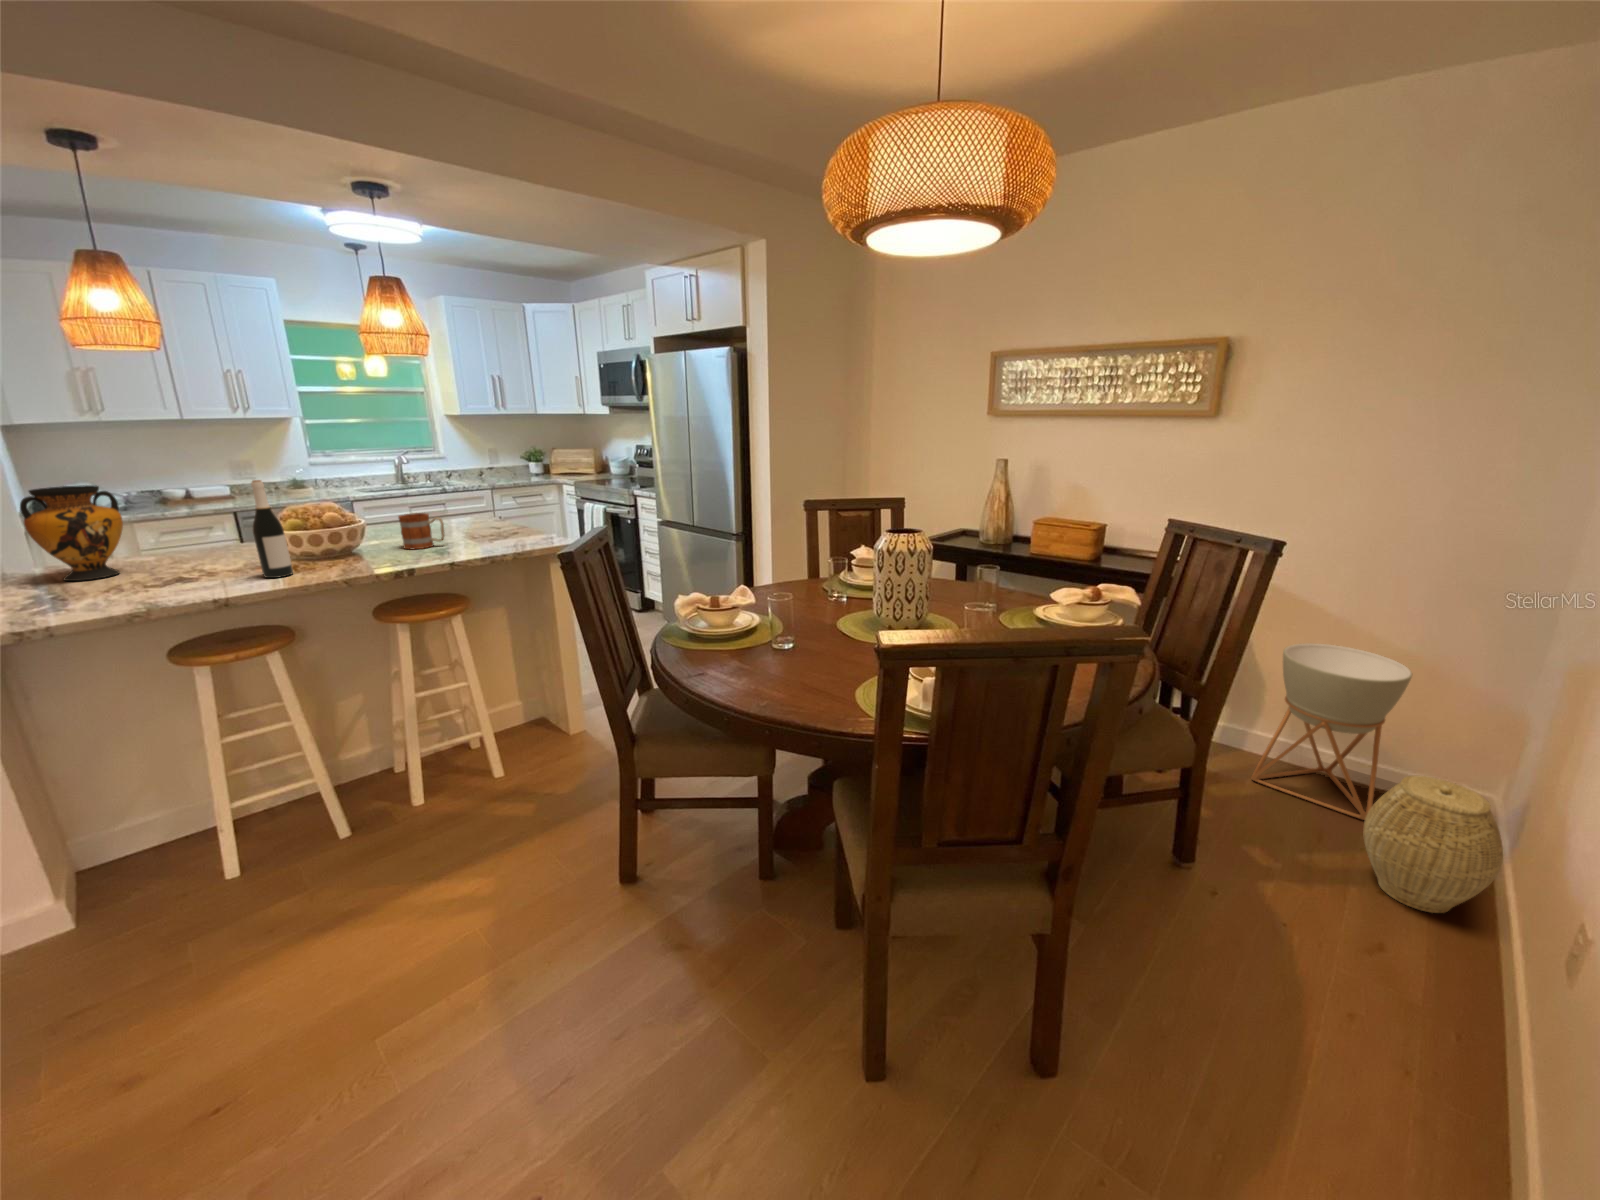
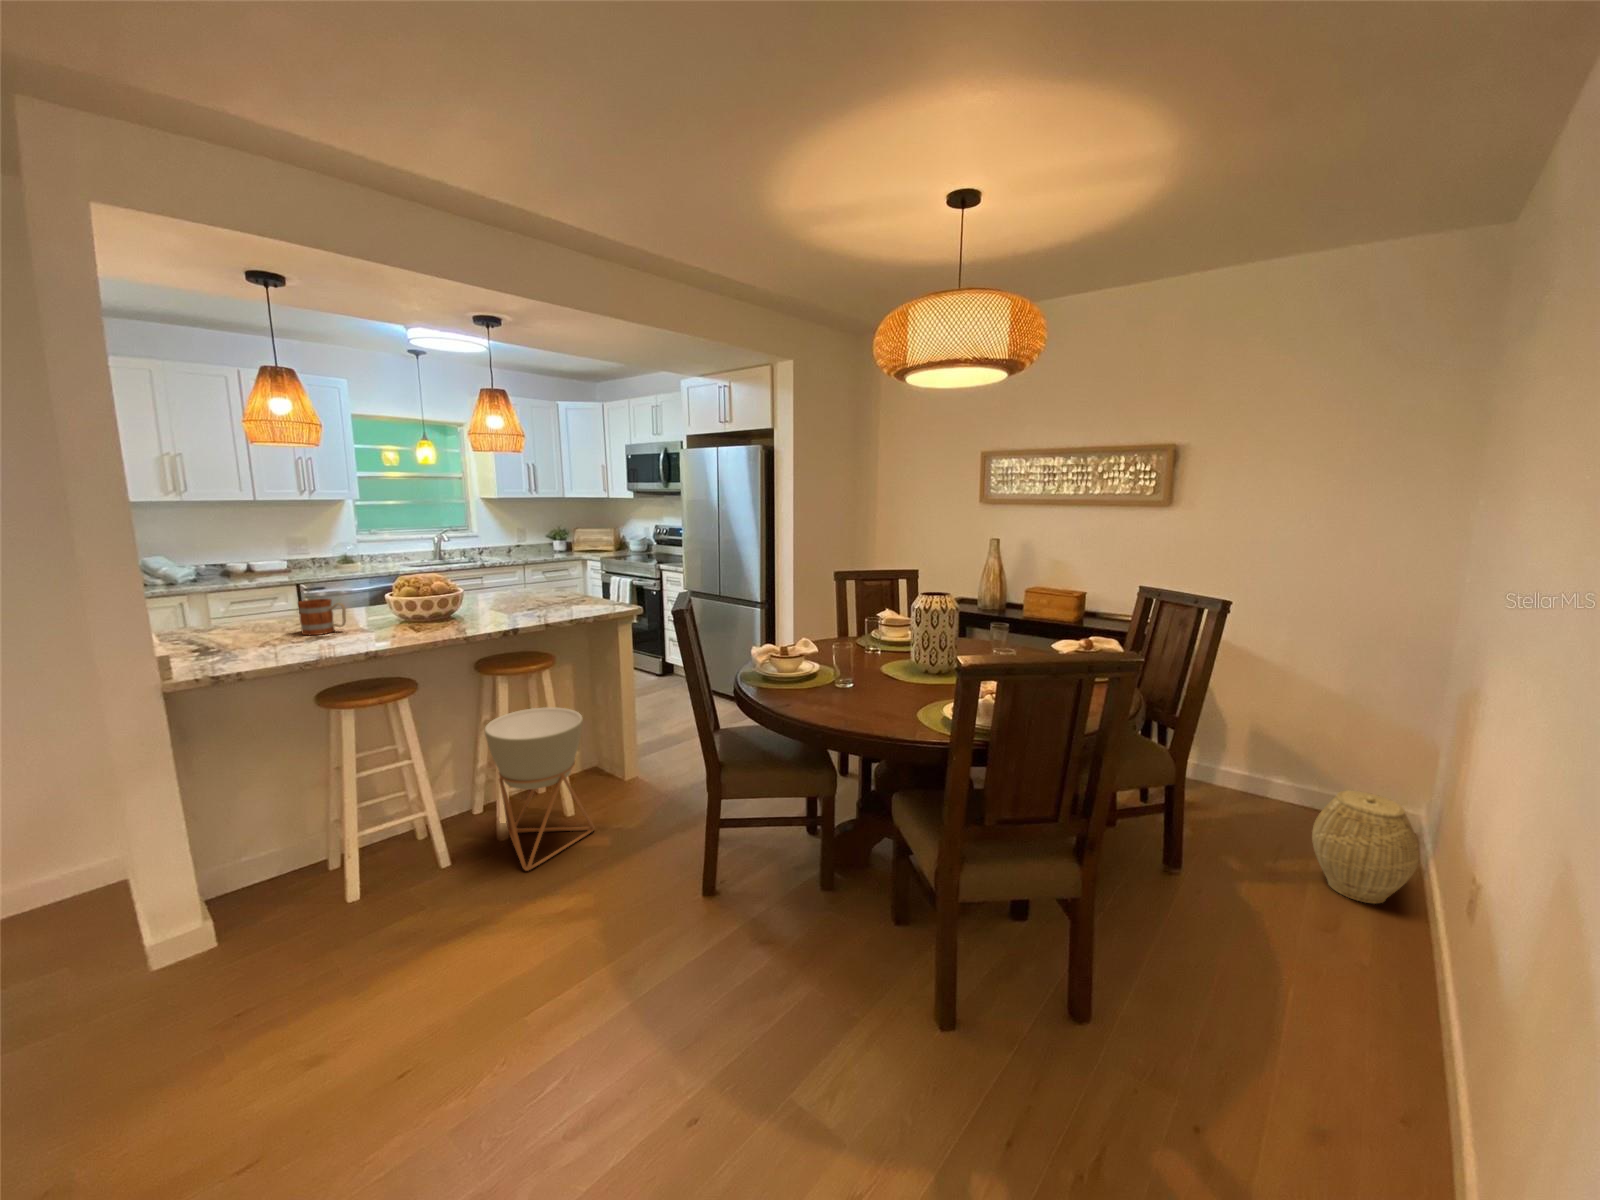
wine bottle: present [251,480,293,578] -> none [389,553,417,635]
vase: present [20,485,123,581] -> none [197,558,271,638]
mug: present [398,513,445,550] -> present [298,599,346,635]
planter: present [1251,643,1412,820] -> present [485,707,595,871]

